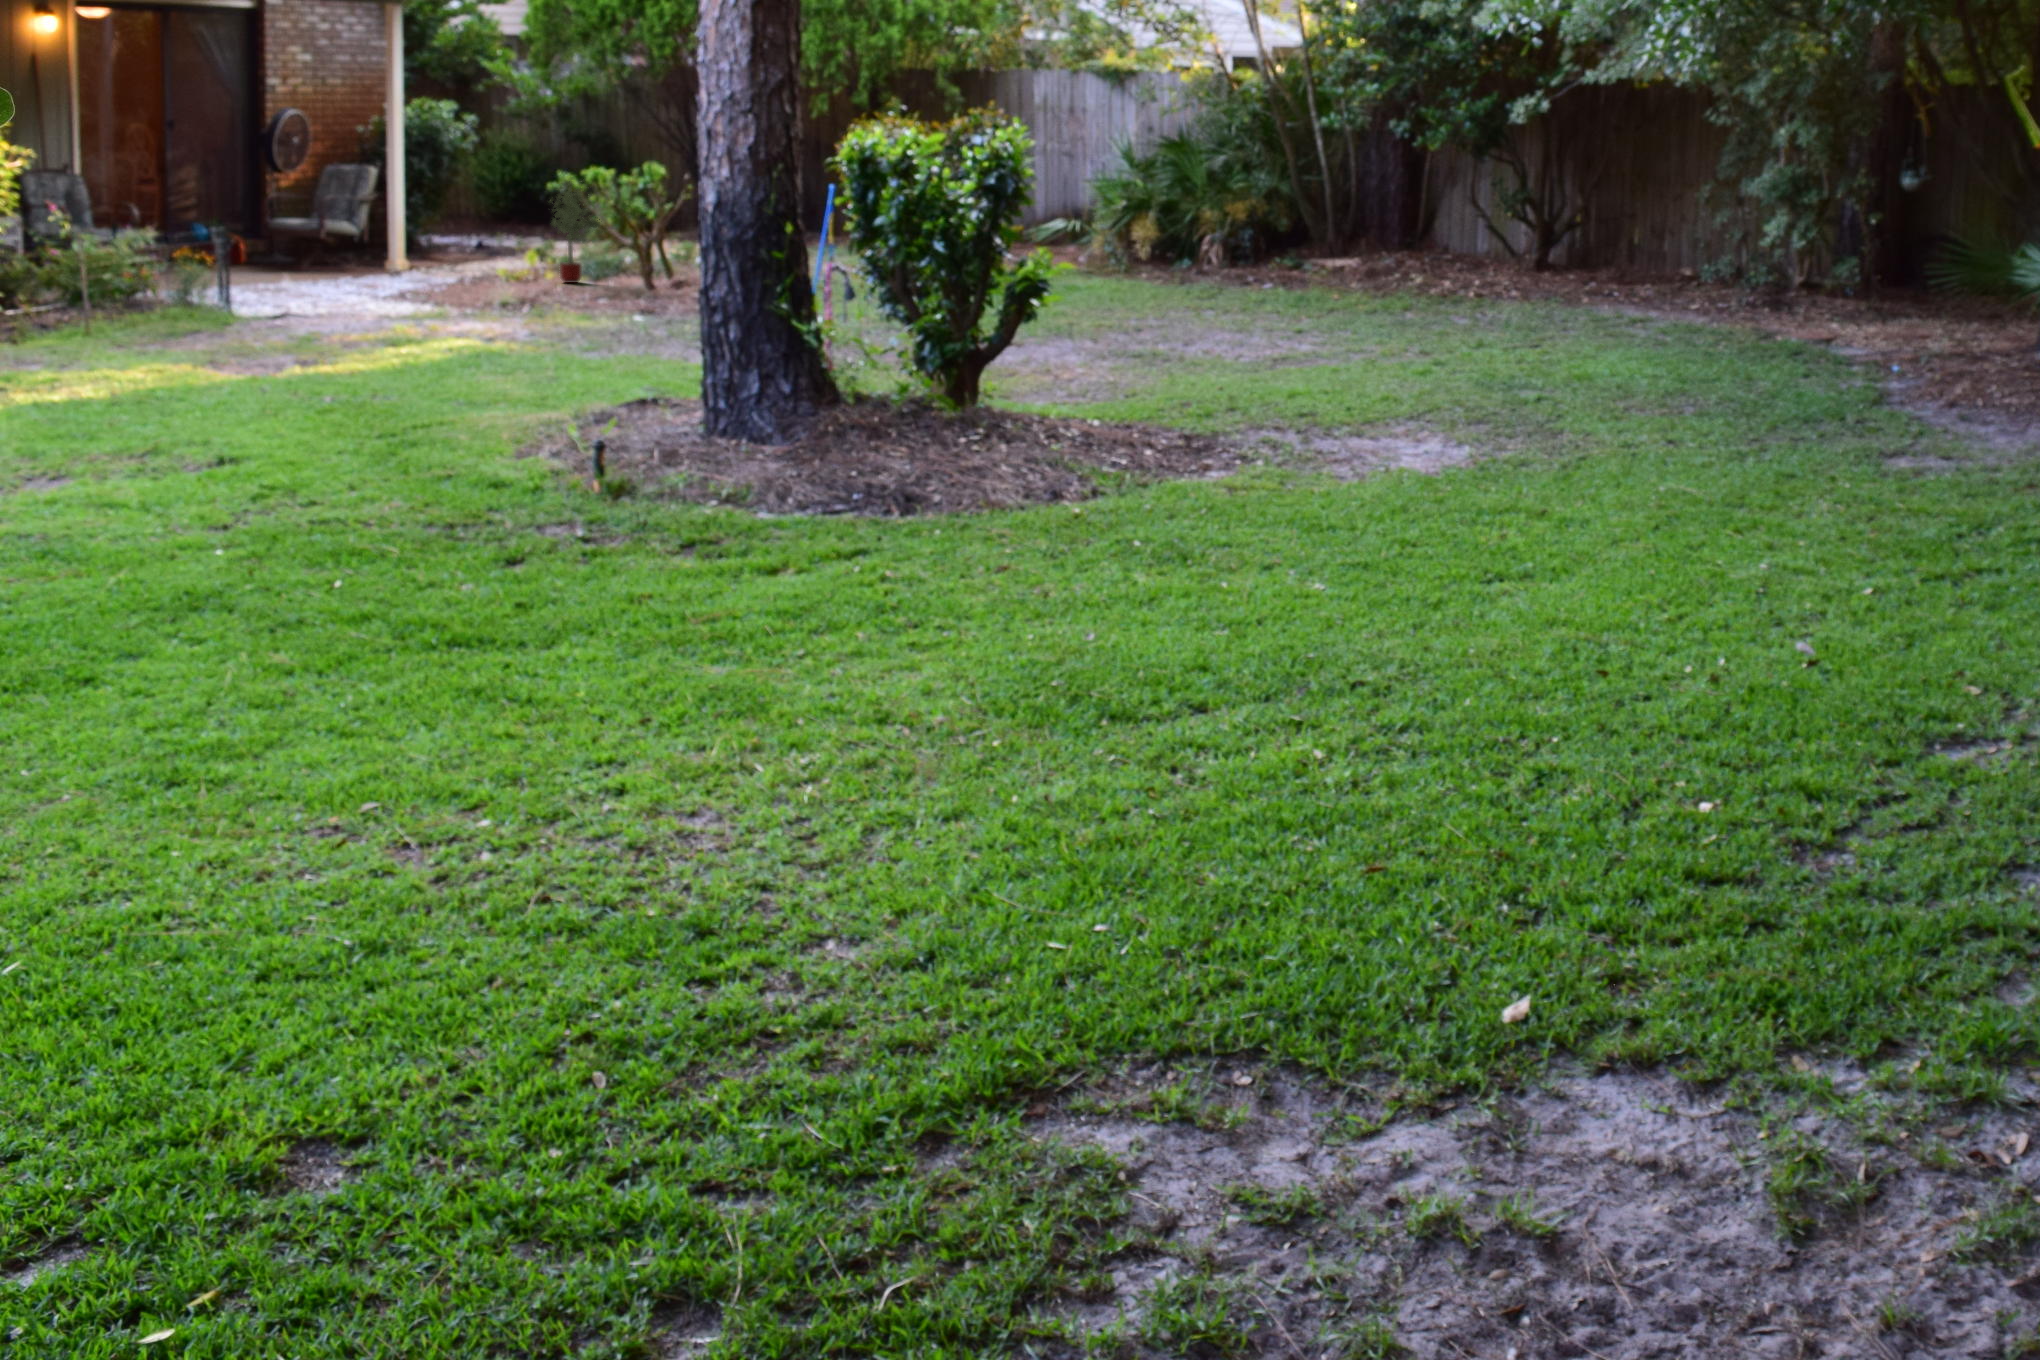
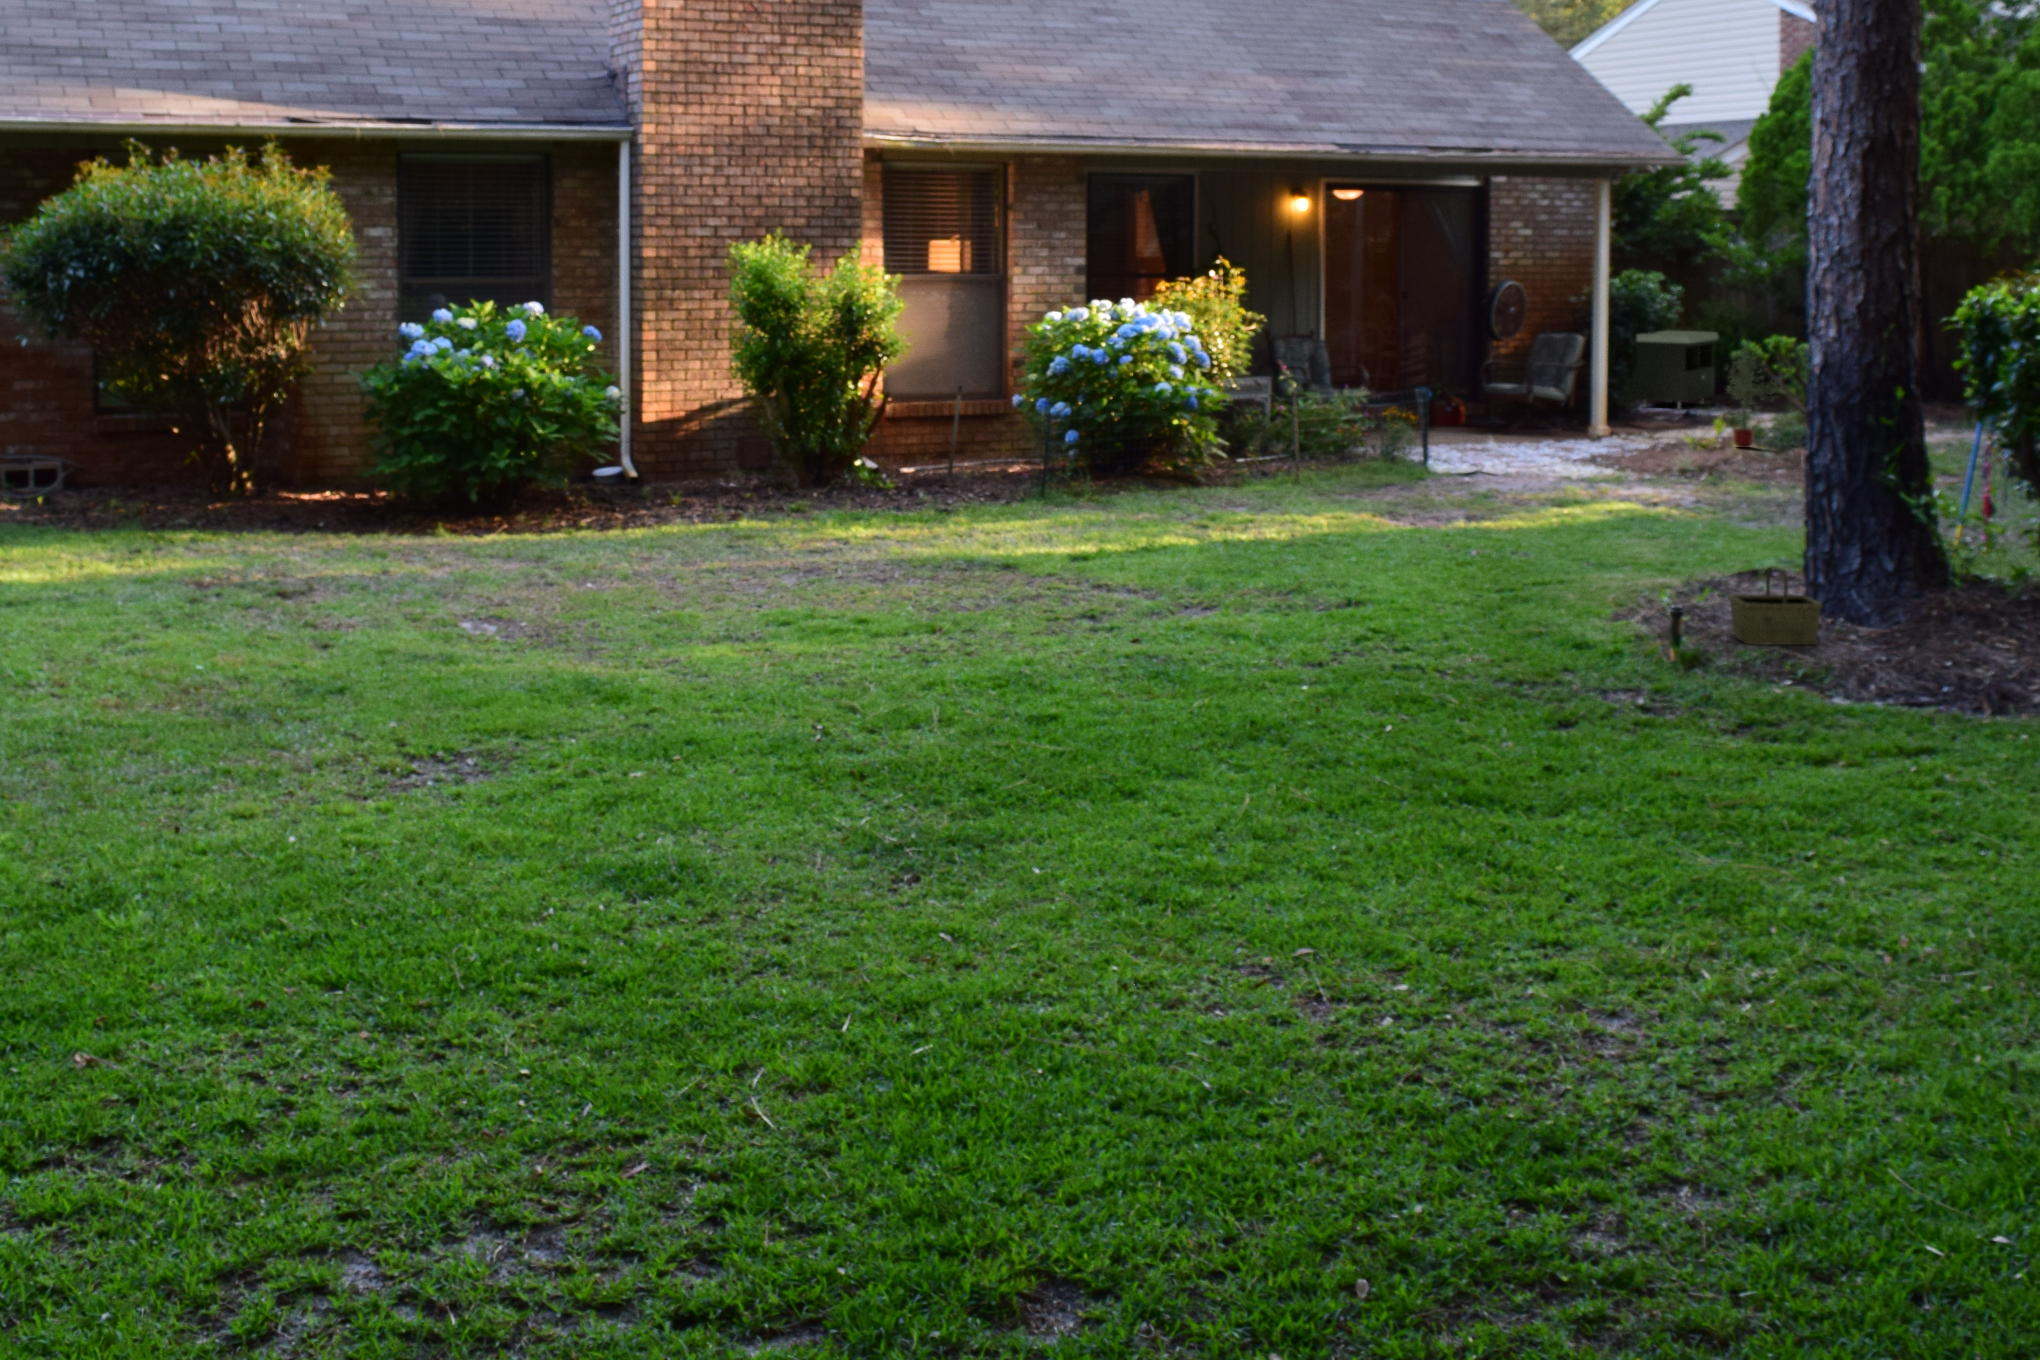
storage bench: none [428,159,521,243] -> present [1632,330,1718,409]
basket: none [643,400,735,477] -> present [1729,566,1822,645]

